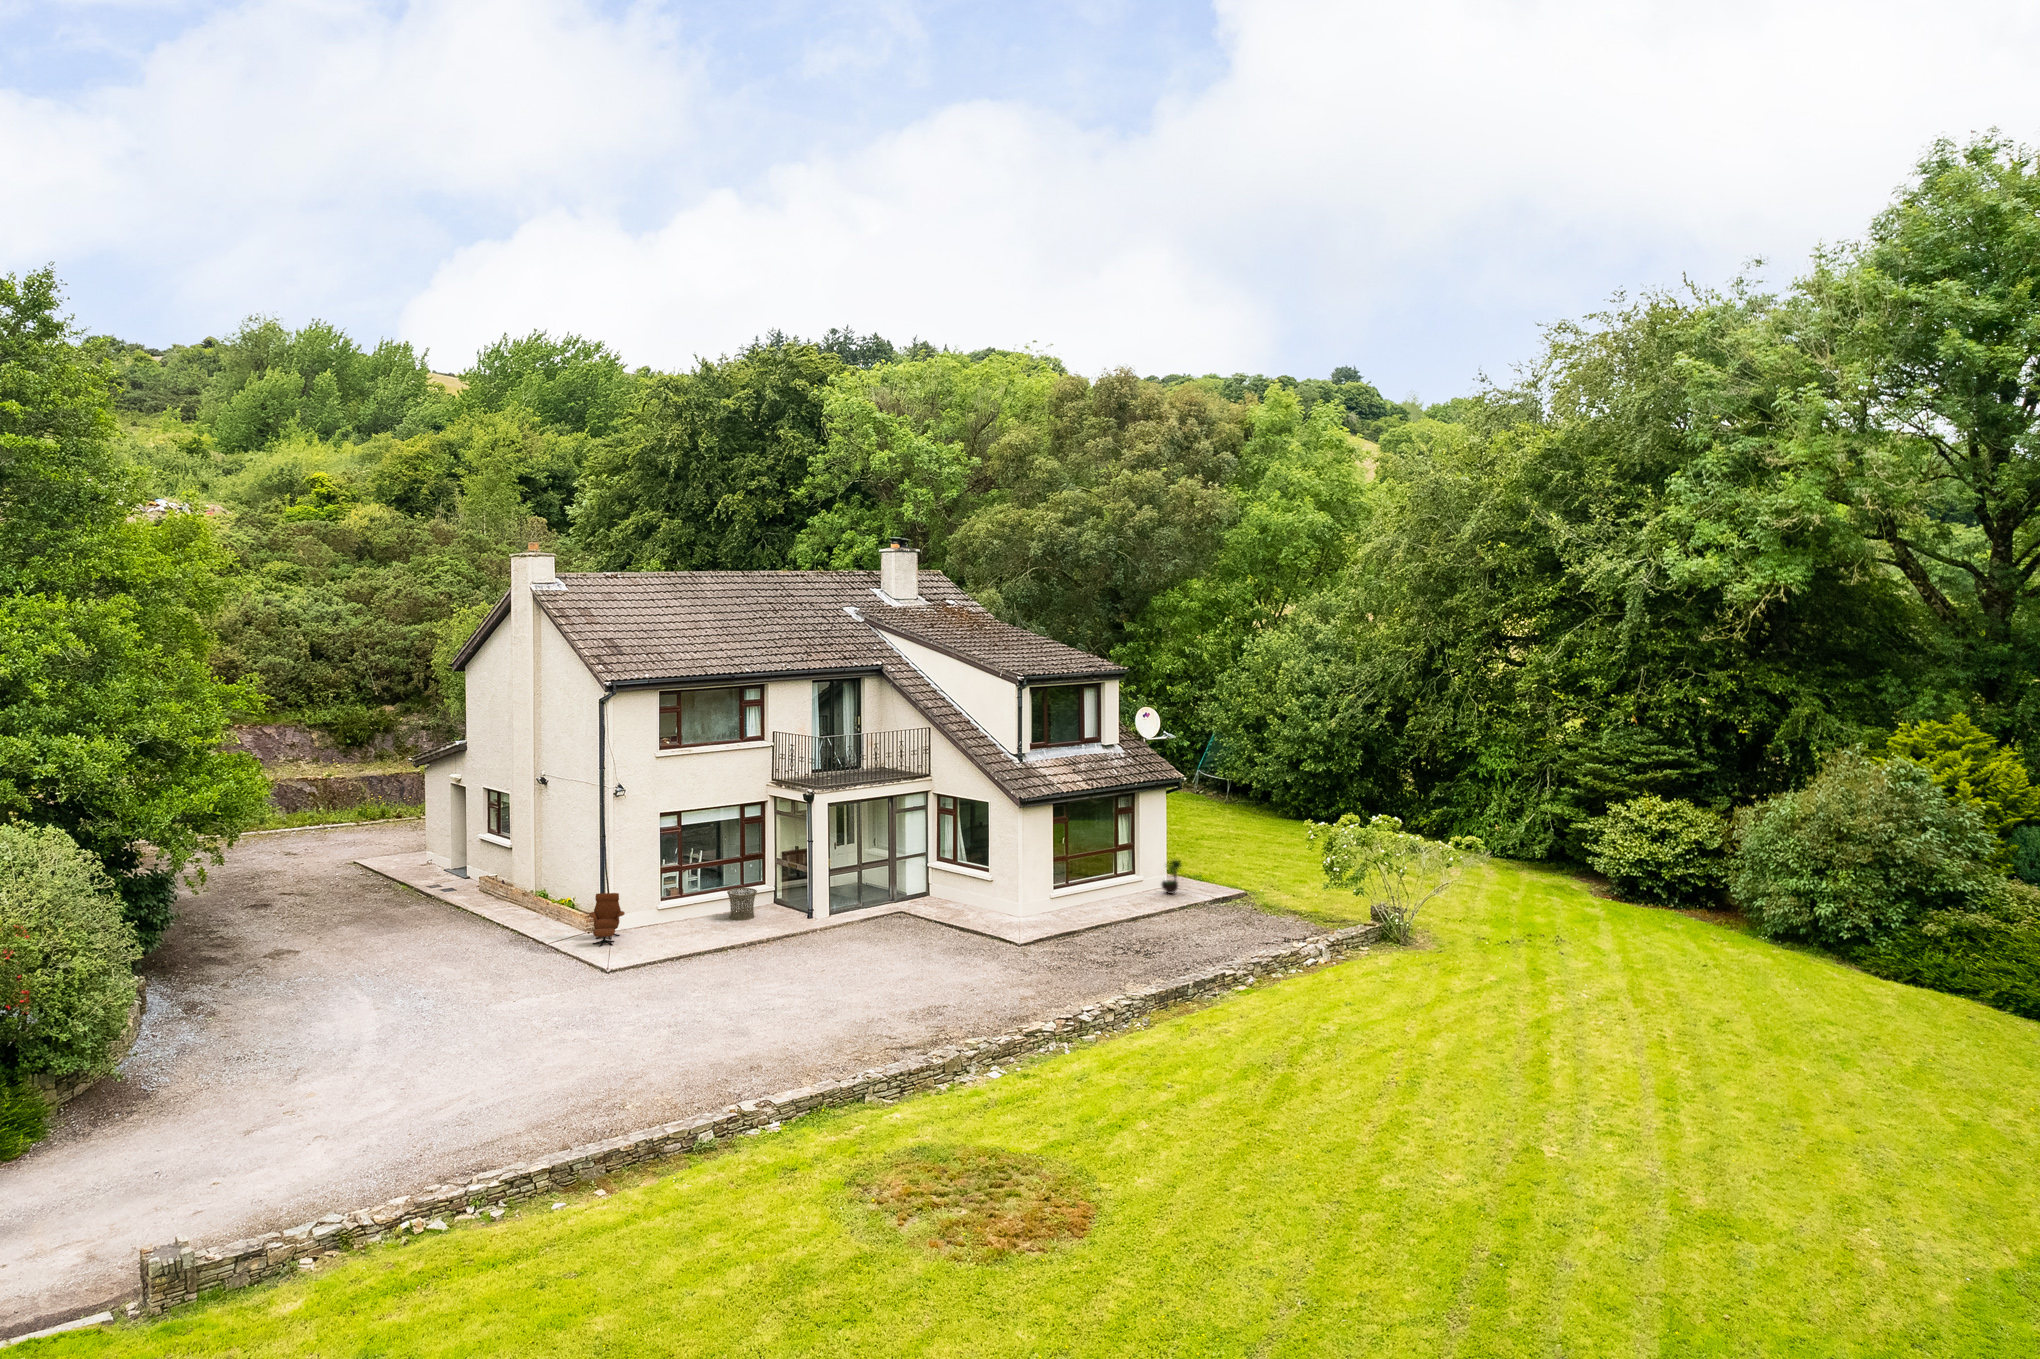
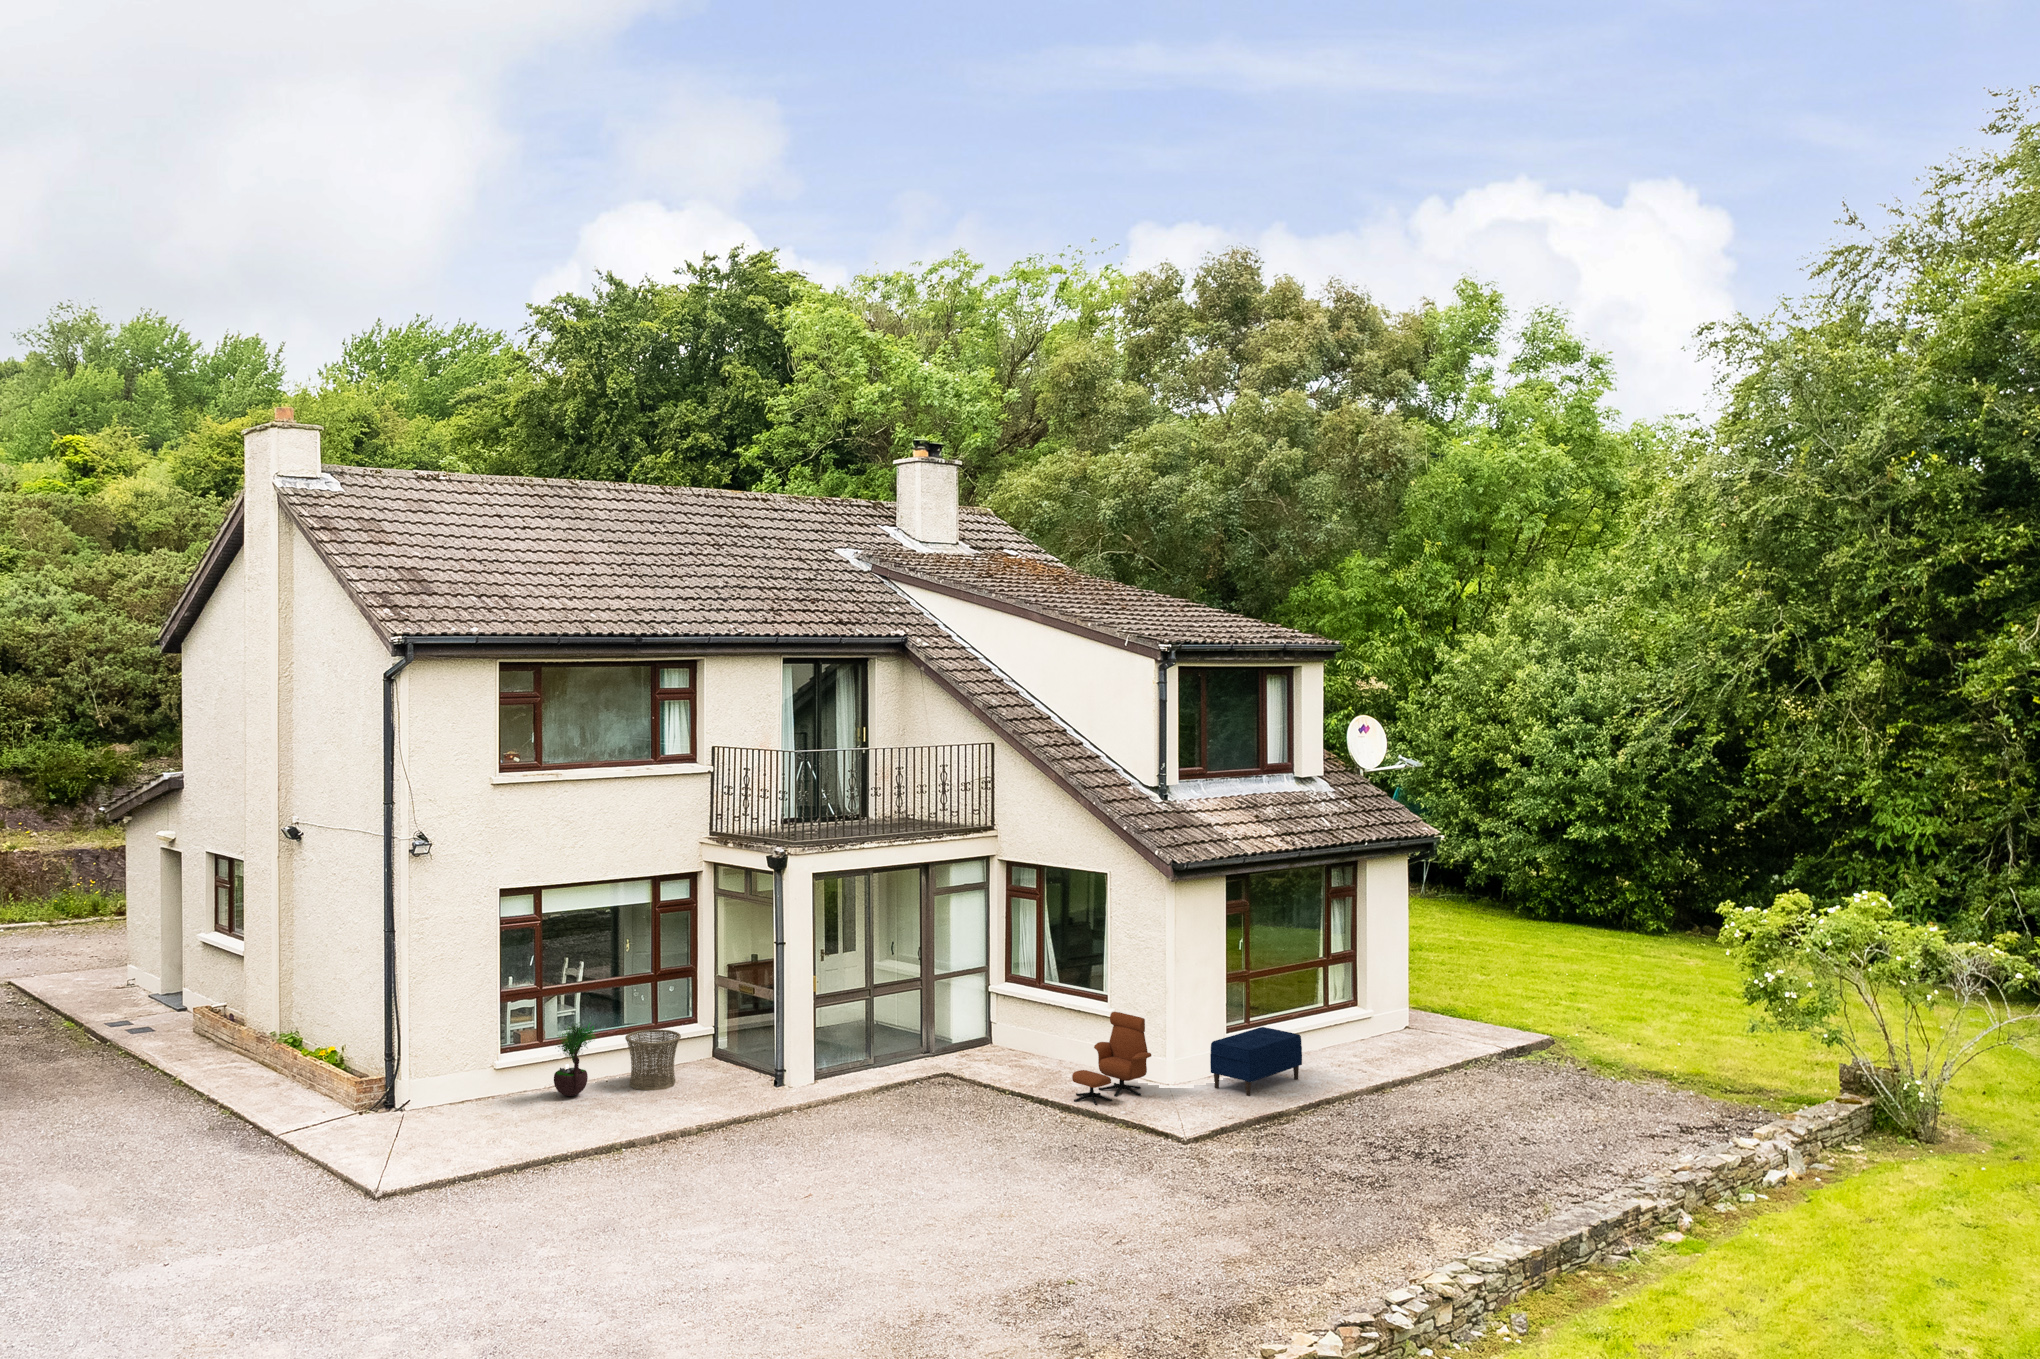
potted tree: present [1162,859,1181,894] -> present [554,1022,595,1096]
bench: none [1044,887,1095,924] -> present [1210,1027,1302,1096]
lounge chair: present [589,893,625,947] -> present [1072,1012,1151,1105]

